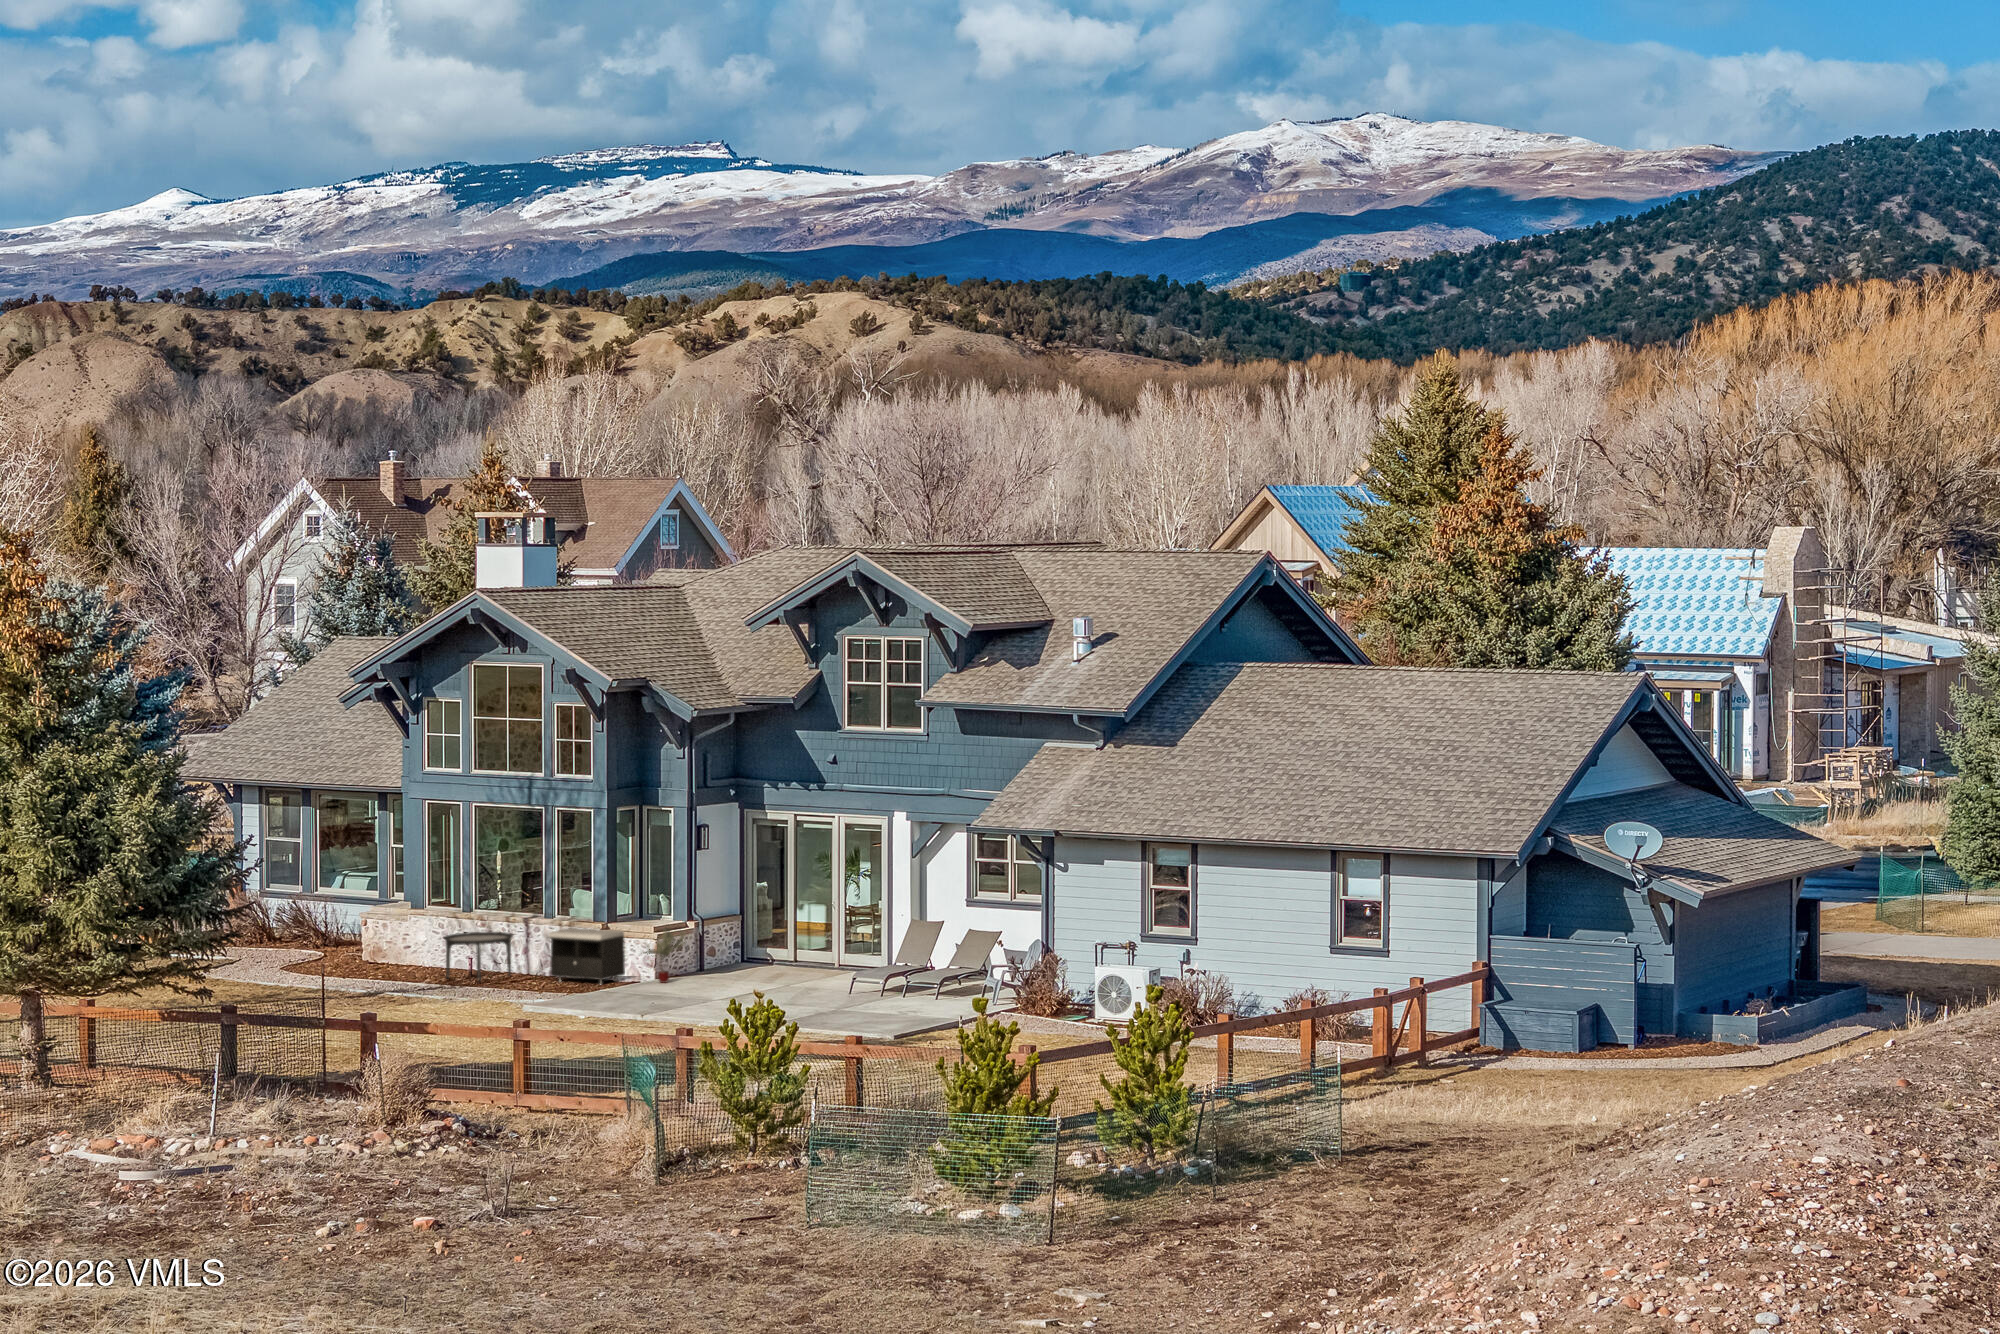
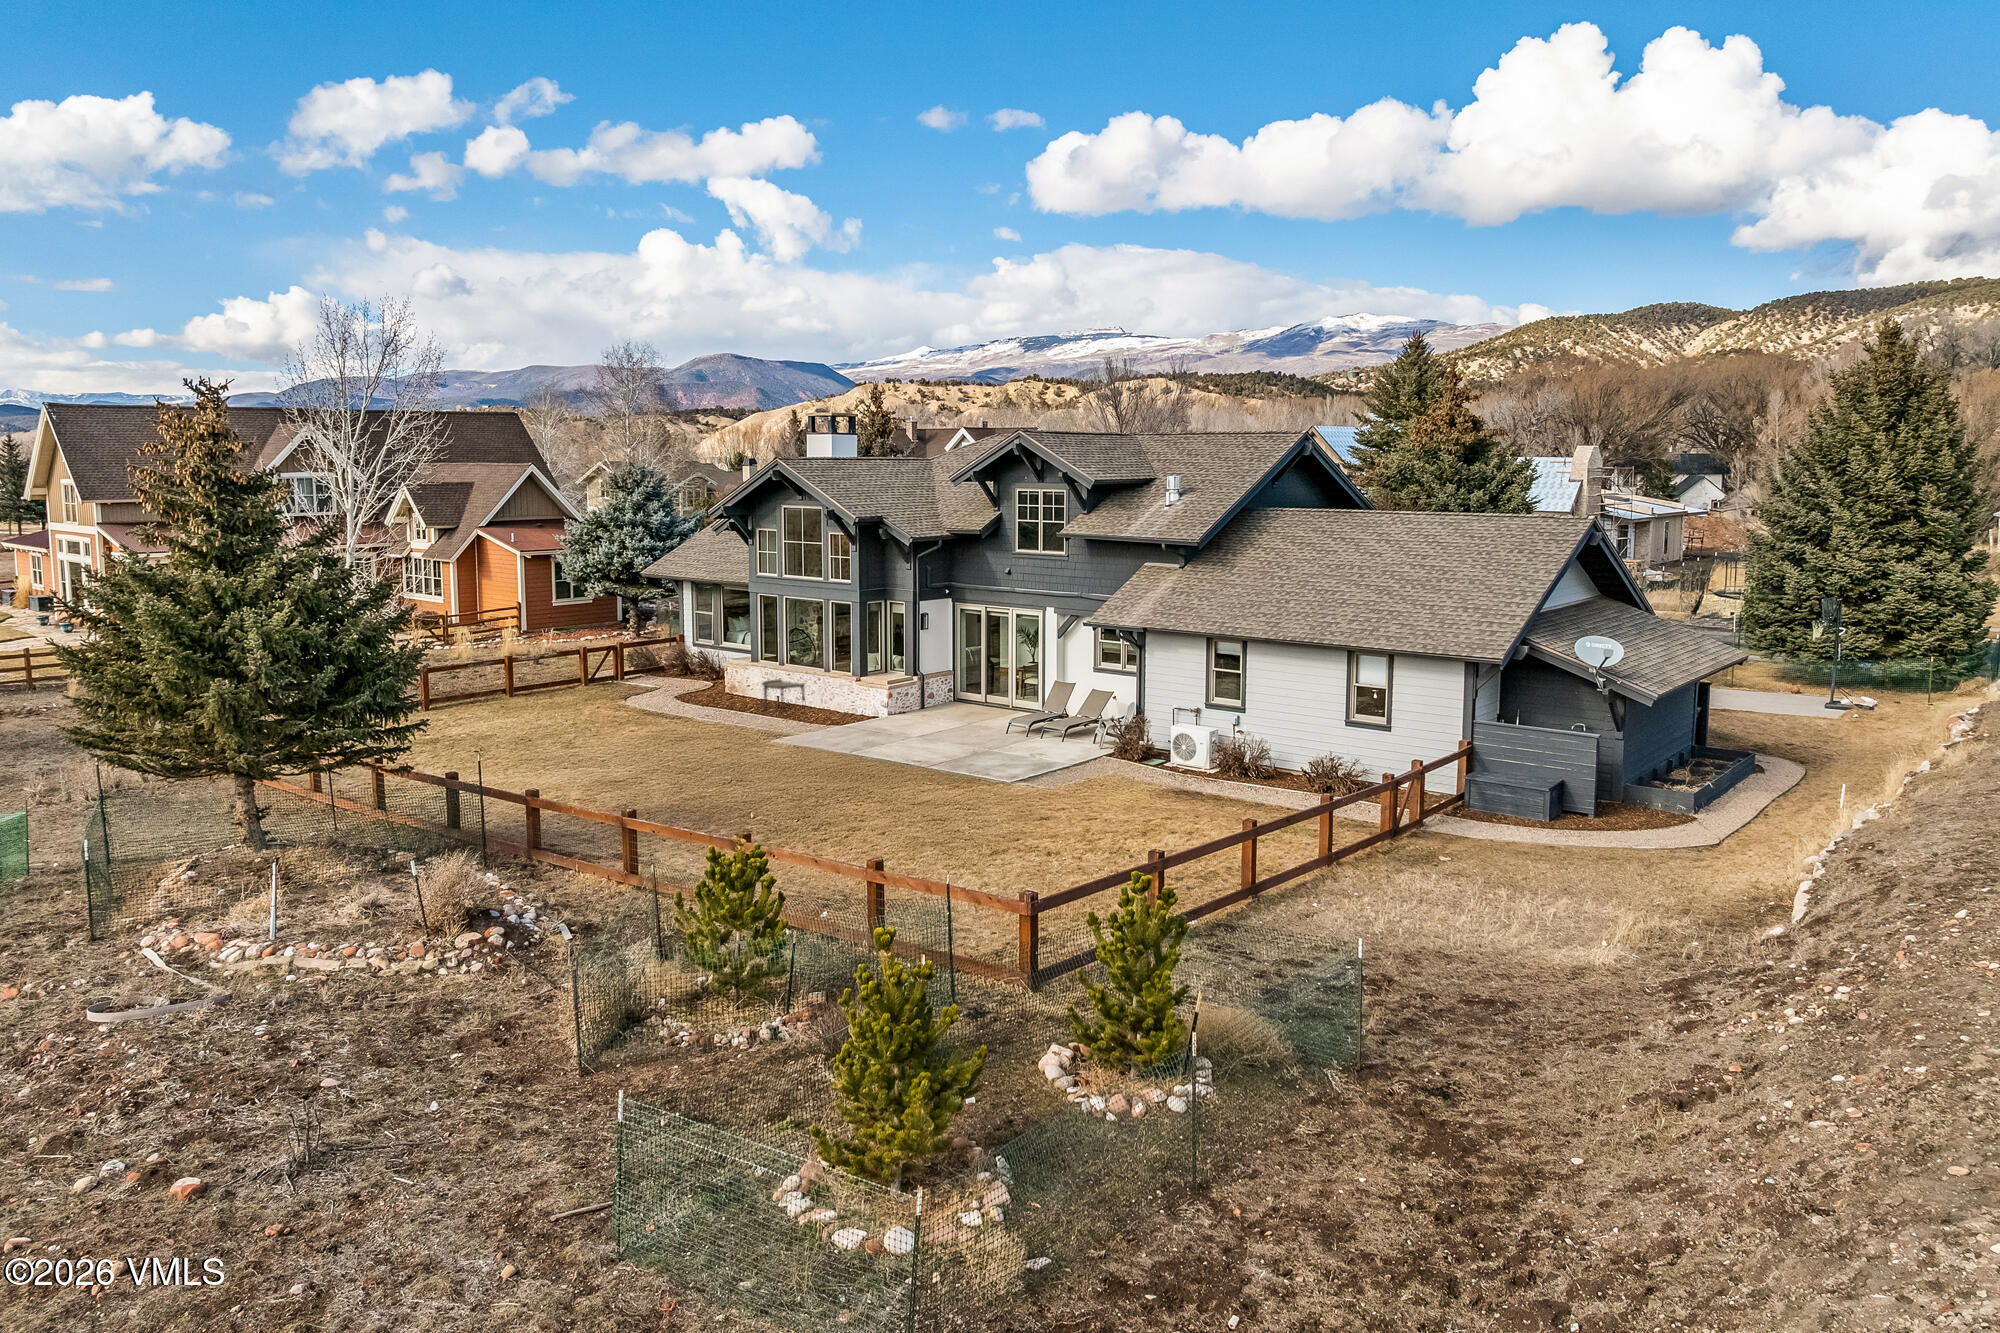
potted tree: present [641,925,686,983] -> none [878,680,909,718]
storage bench: present [549,928,625,984] -> none [823,679,871,717]

